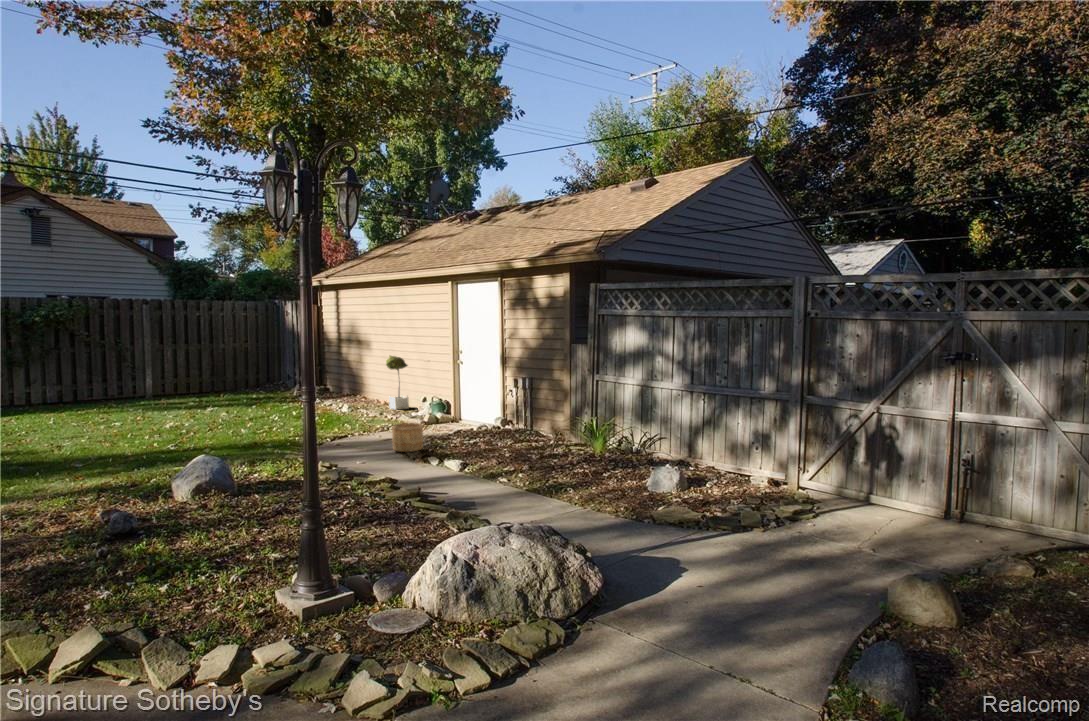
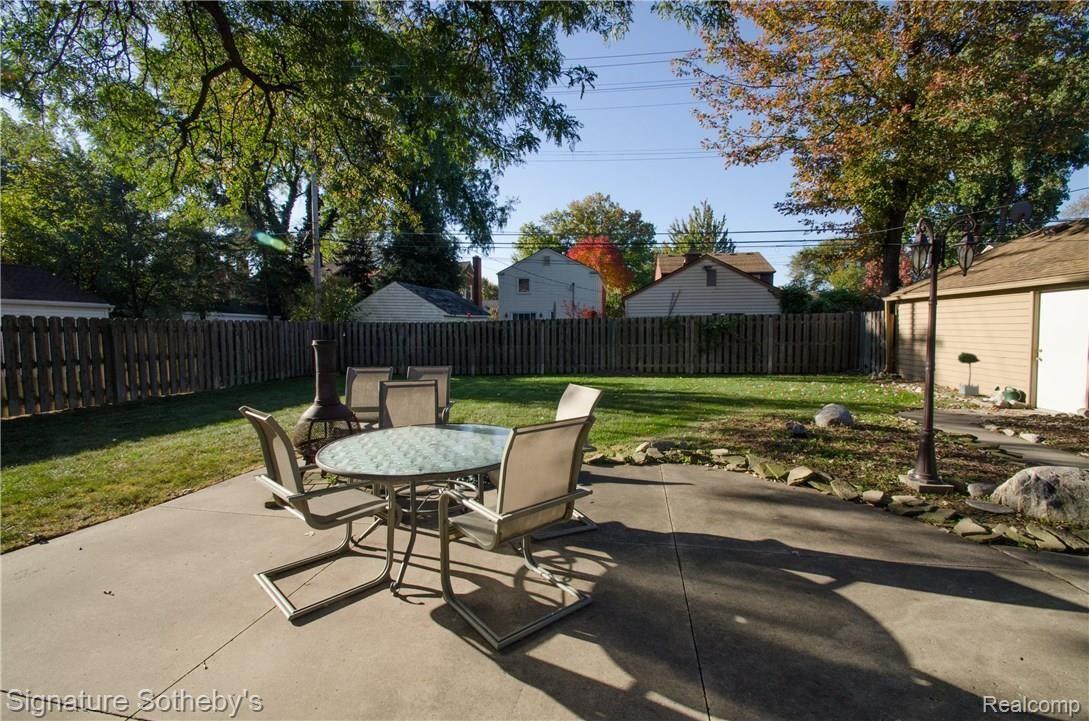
wooden bucket: present [392,423,423,452] -> none [964,402,998,424]

